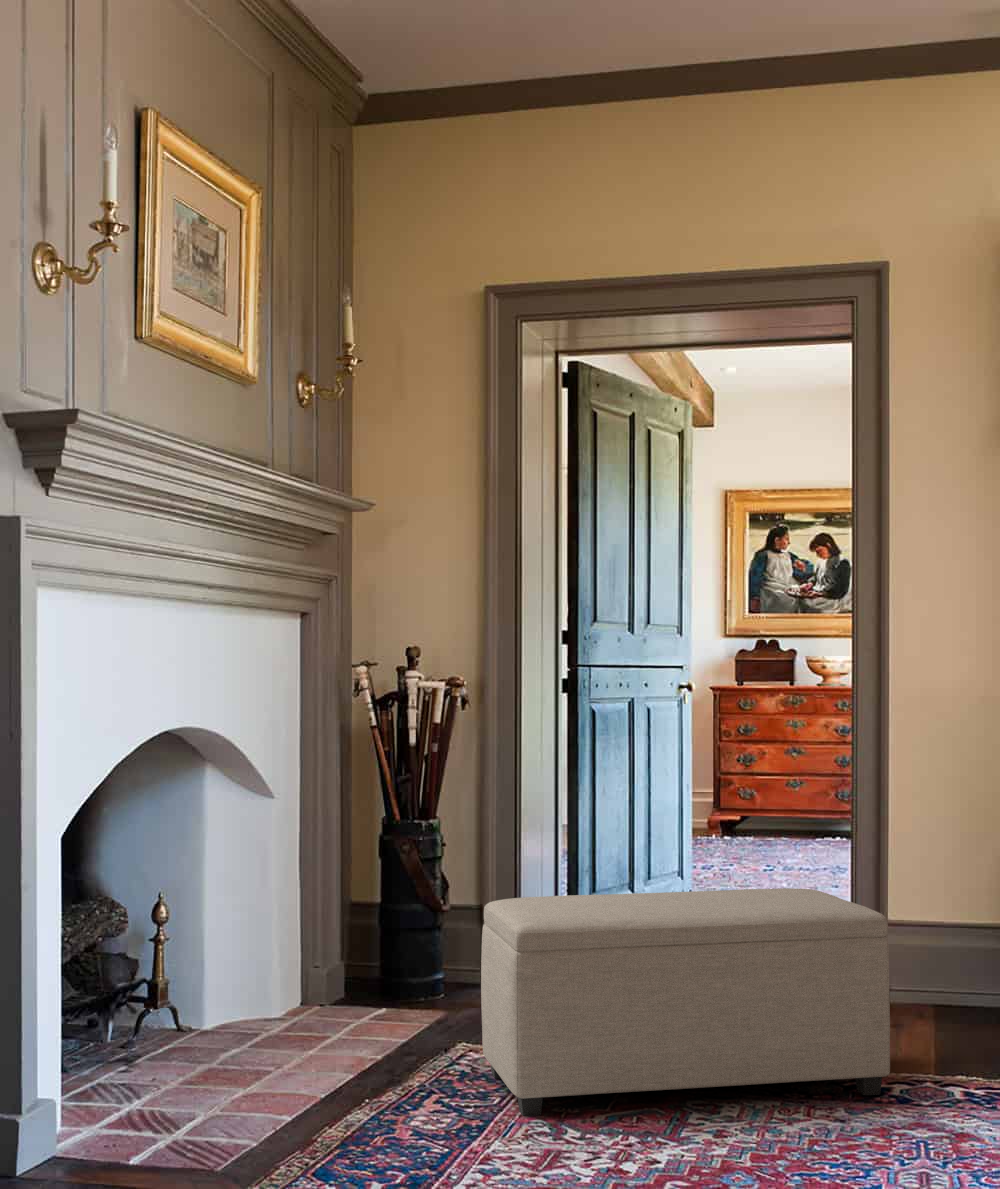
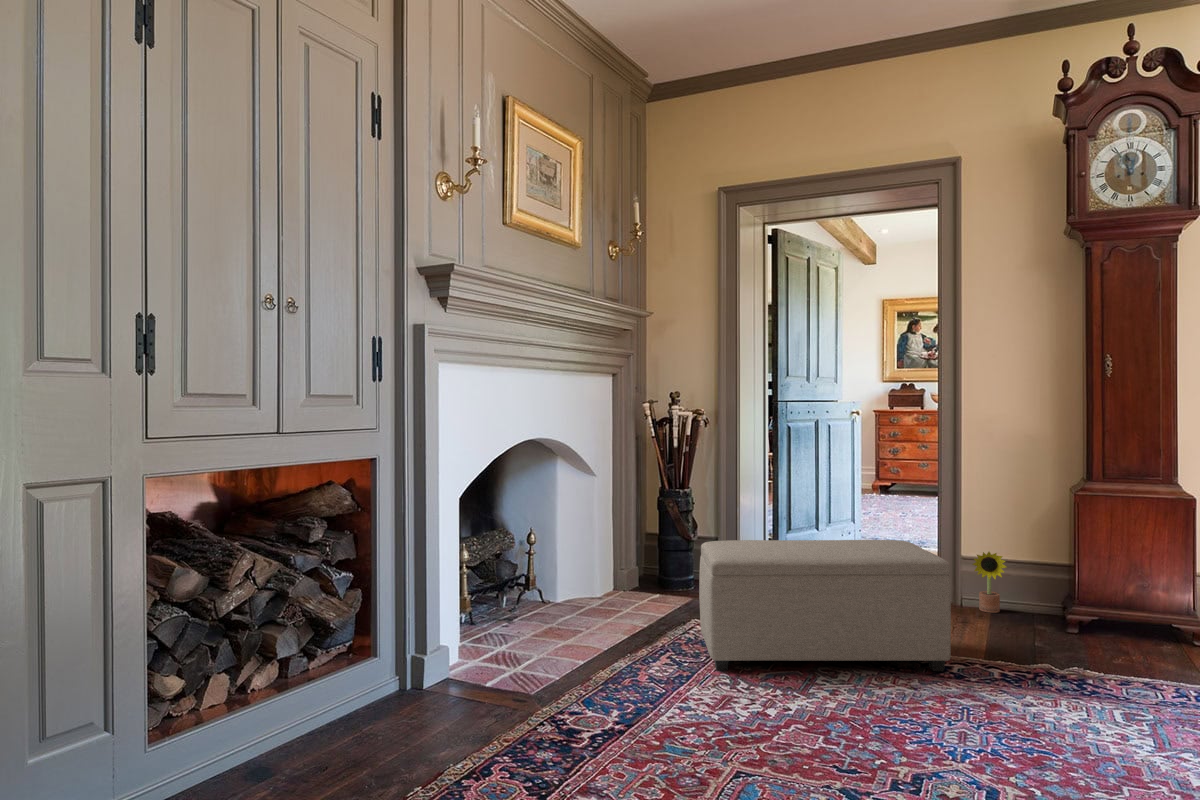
decorative plant: none [905,907,959,1009] -> present [973,552,1006,613]

